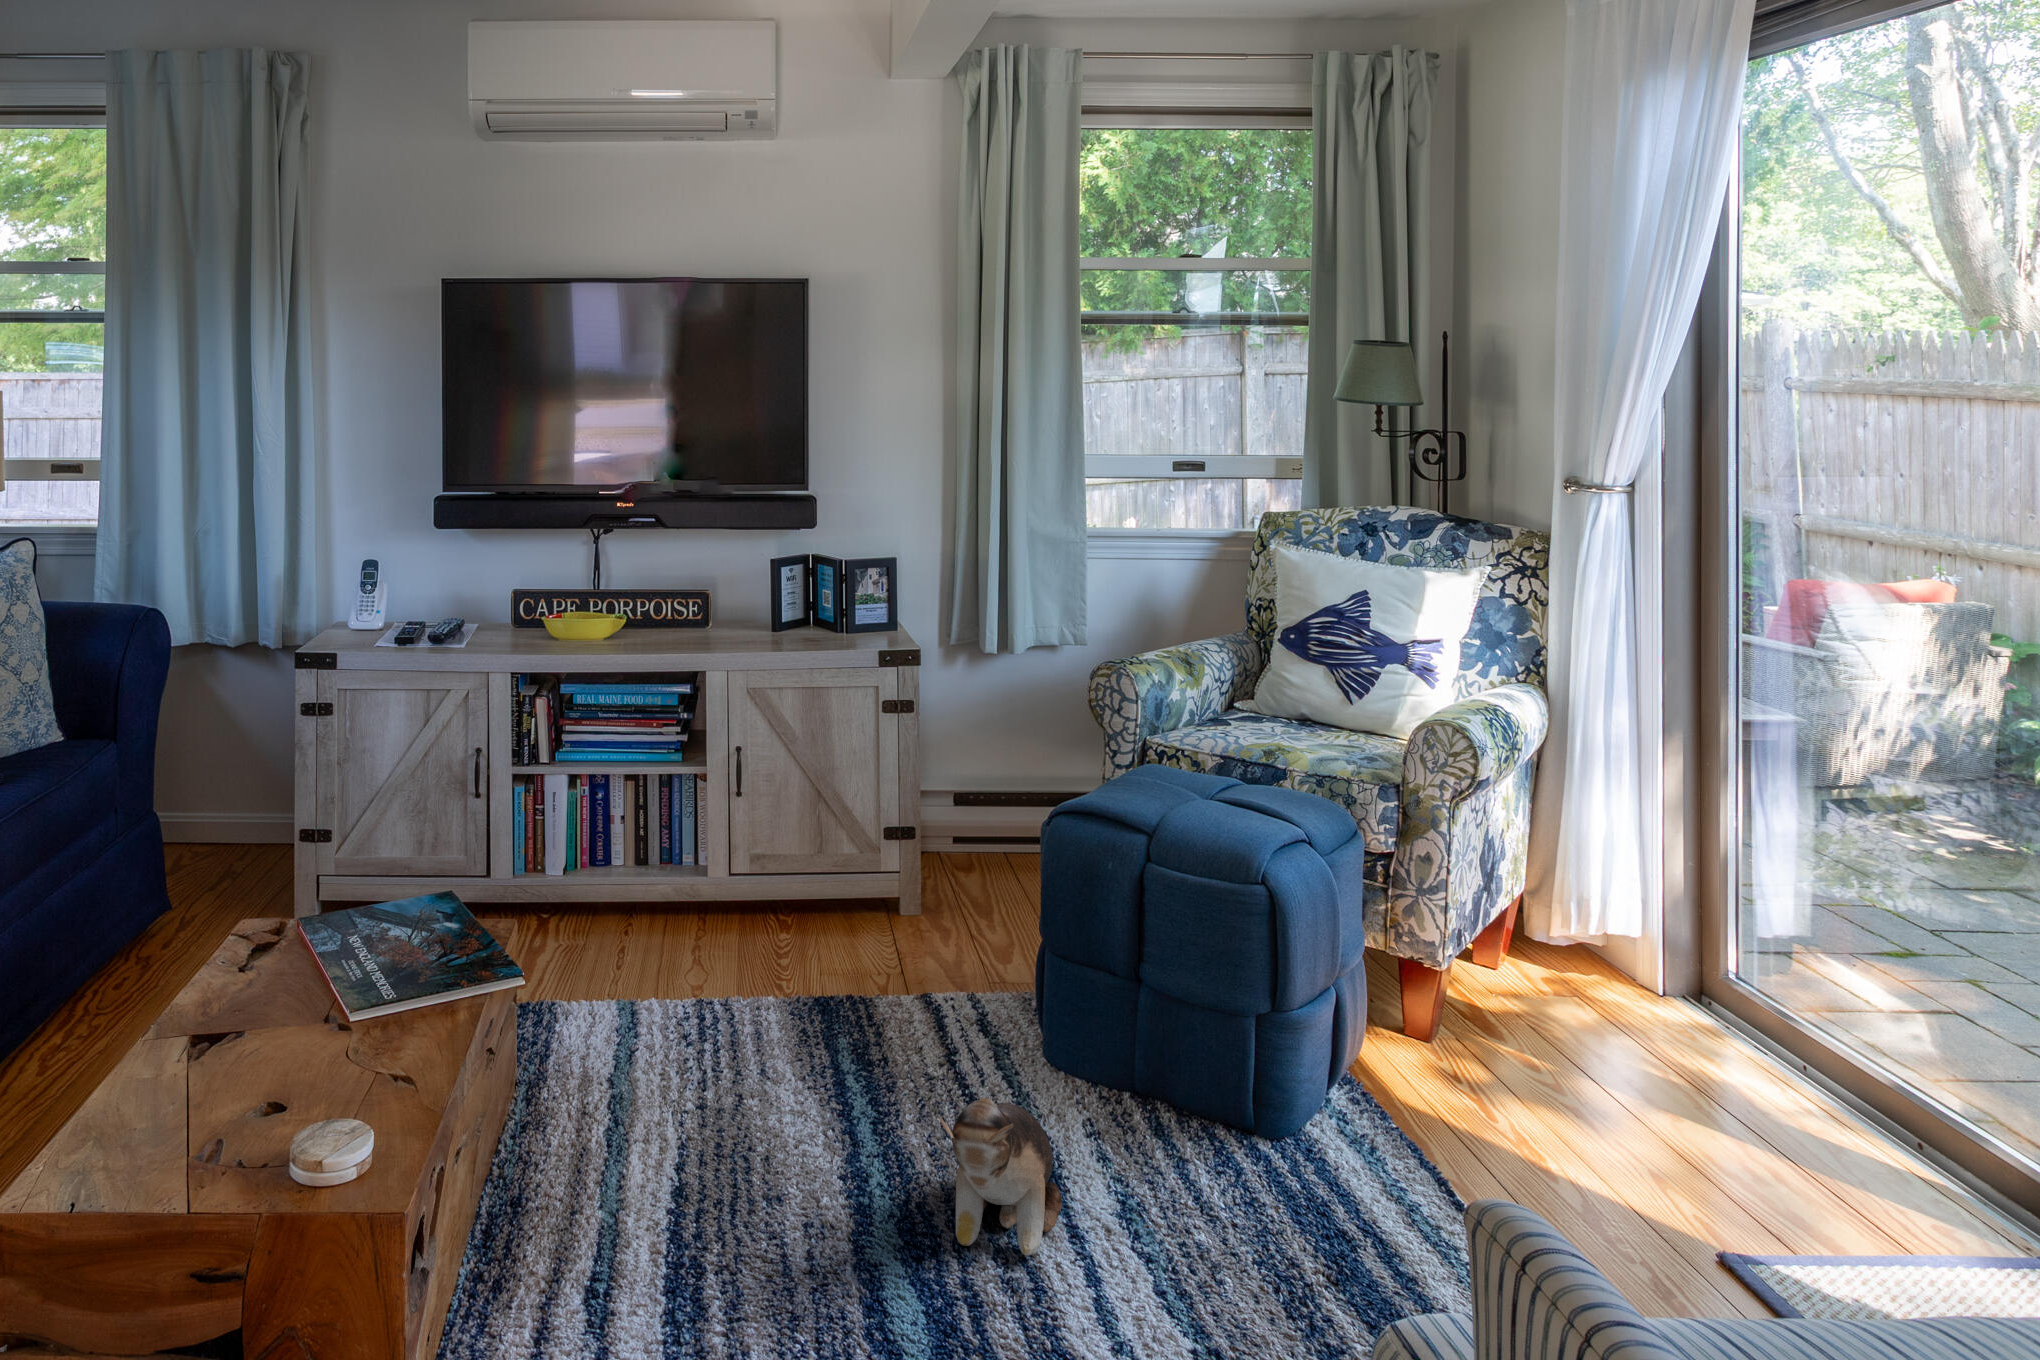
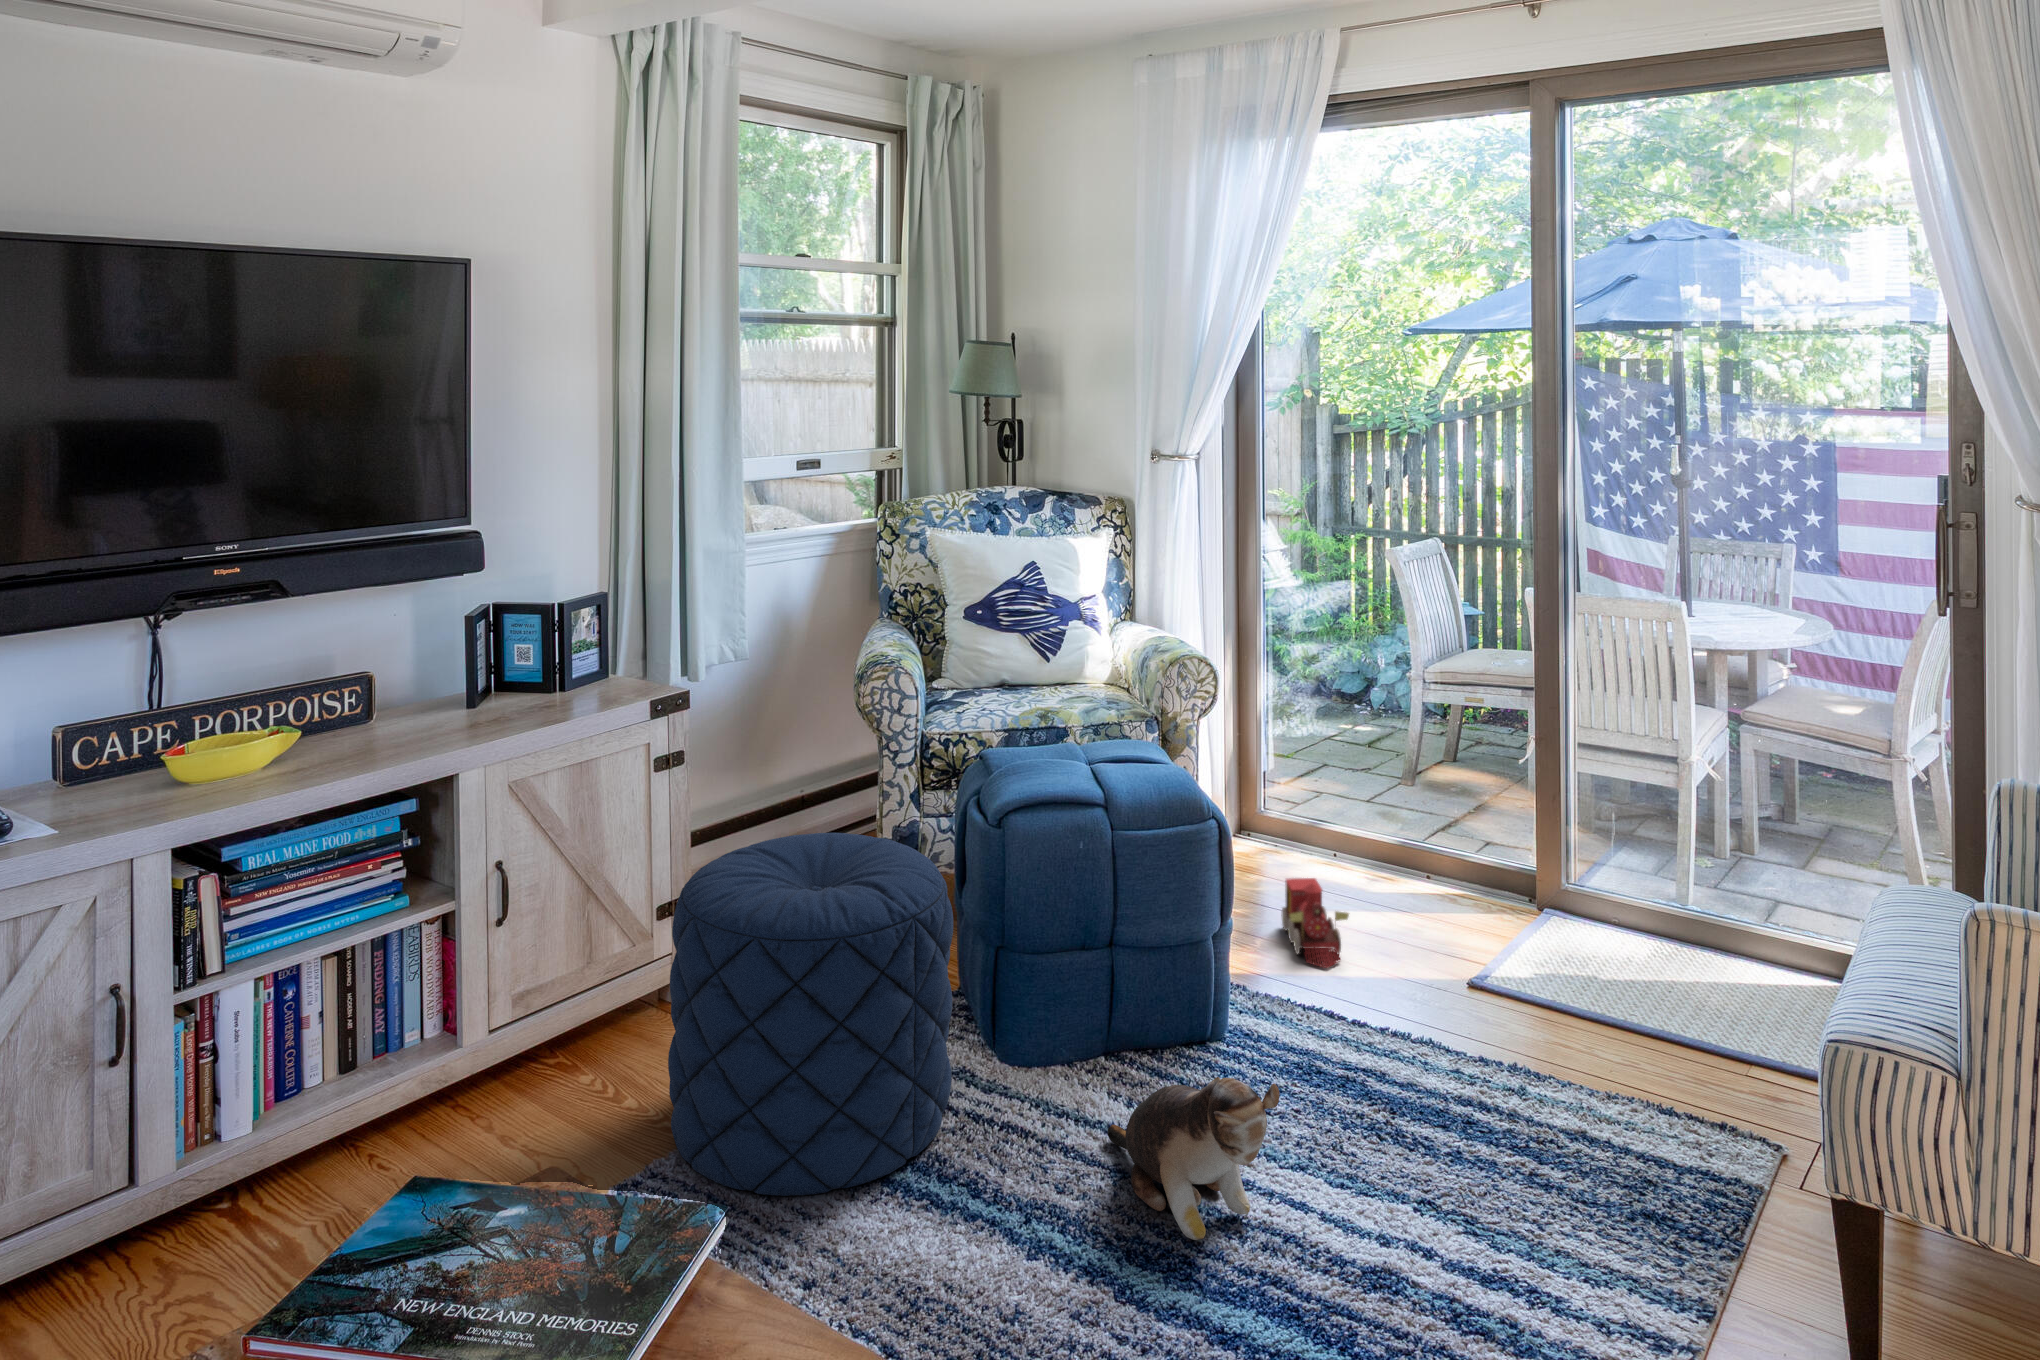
pouf: none [747,782,986,1080] -> present [668,833,953,1196]
toy train: none [1519,1042,1636,1162] -> present [1281,878,1349,967]

